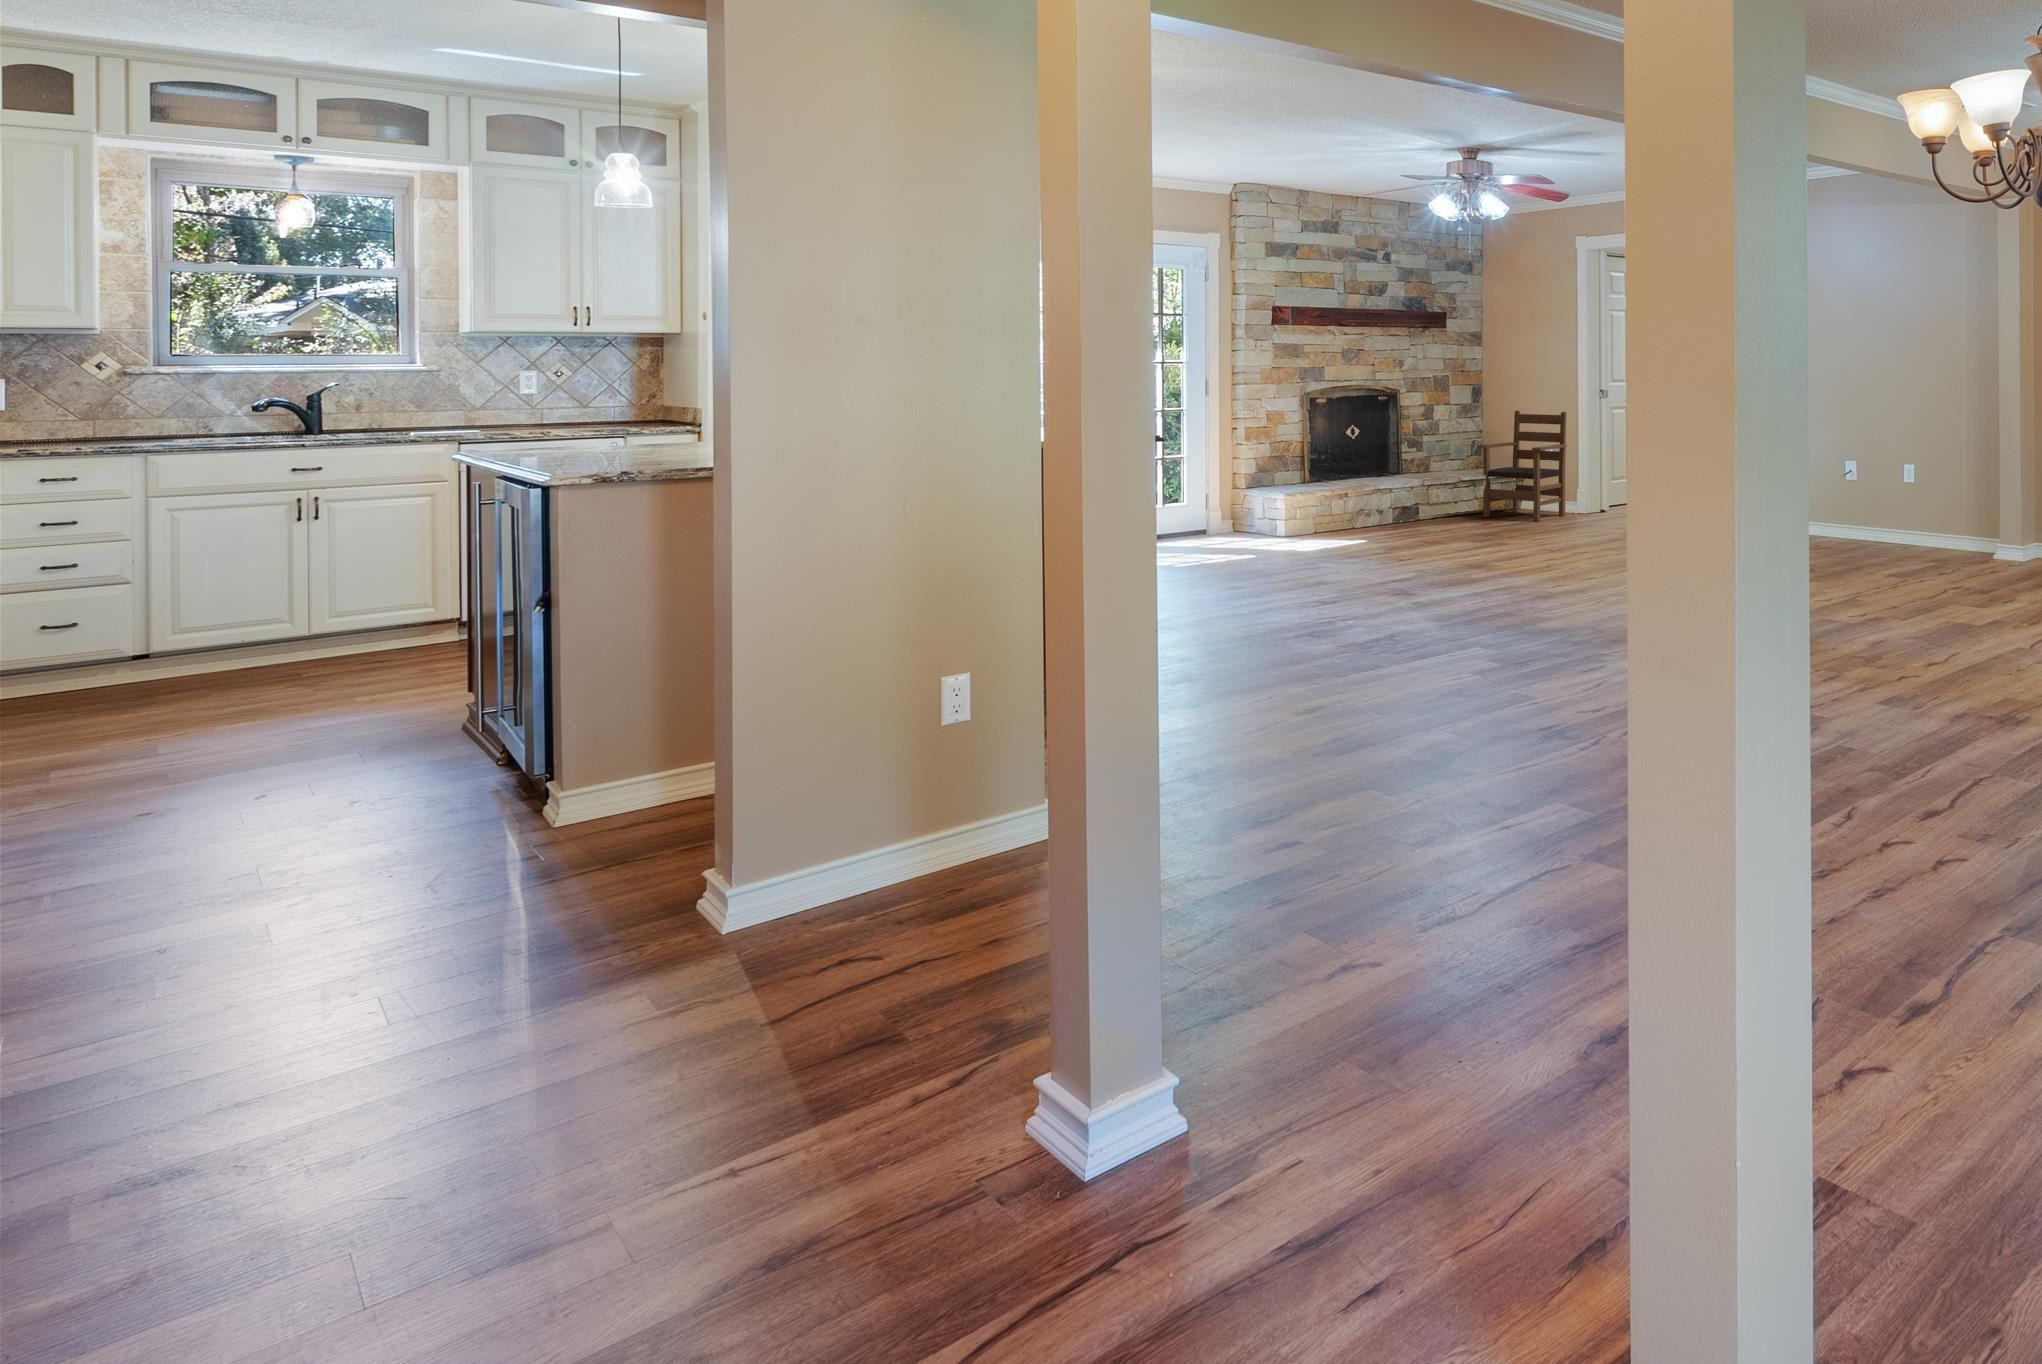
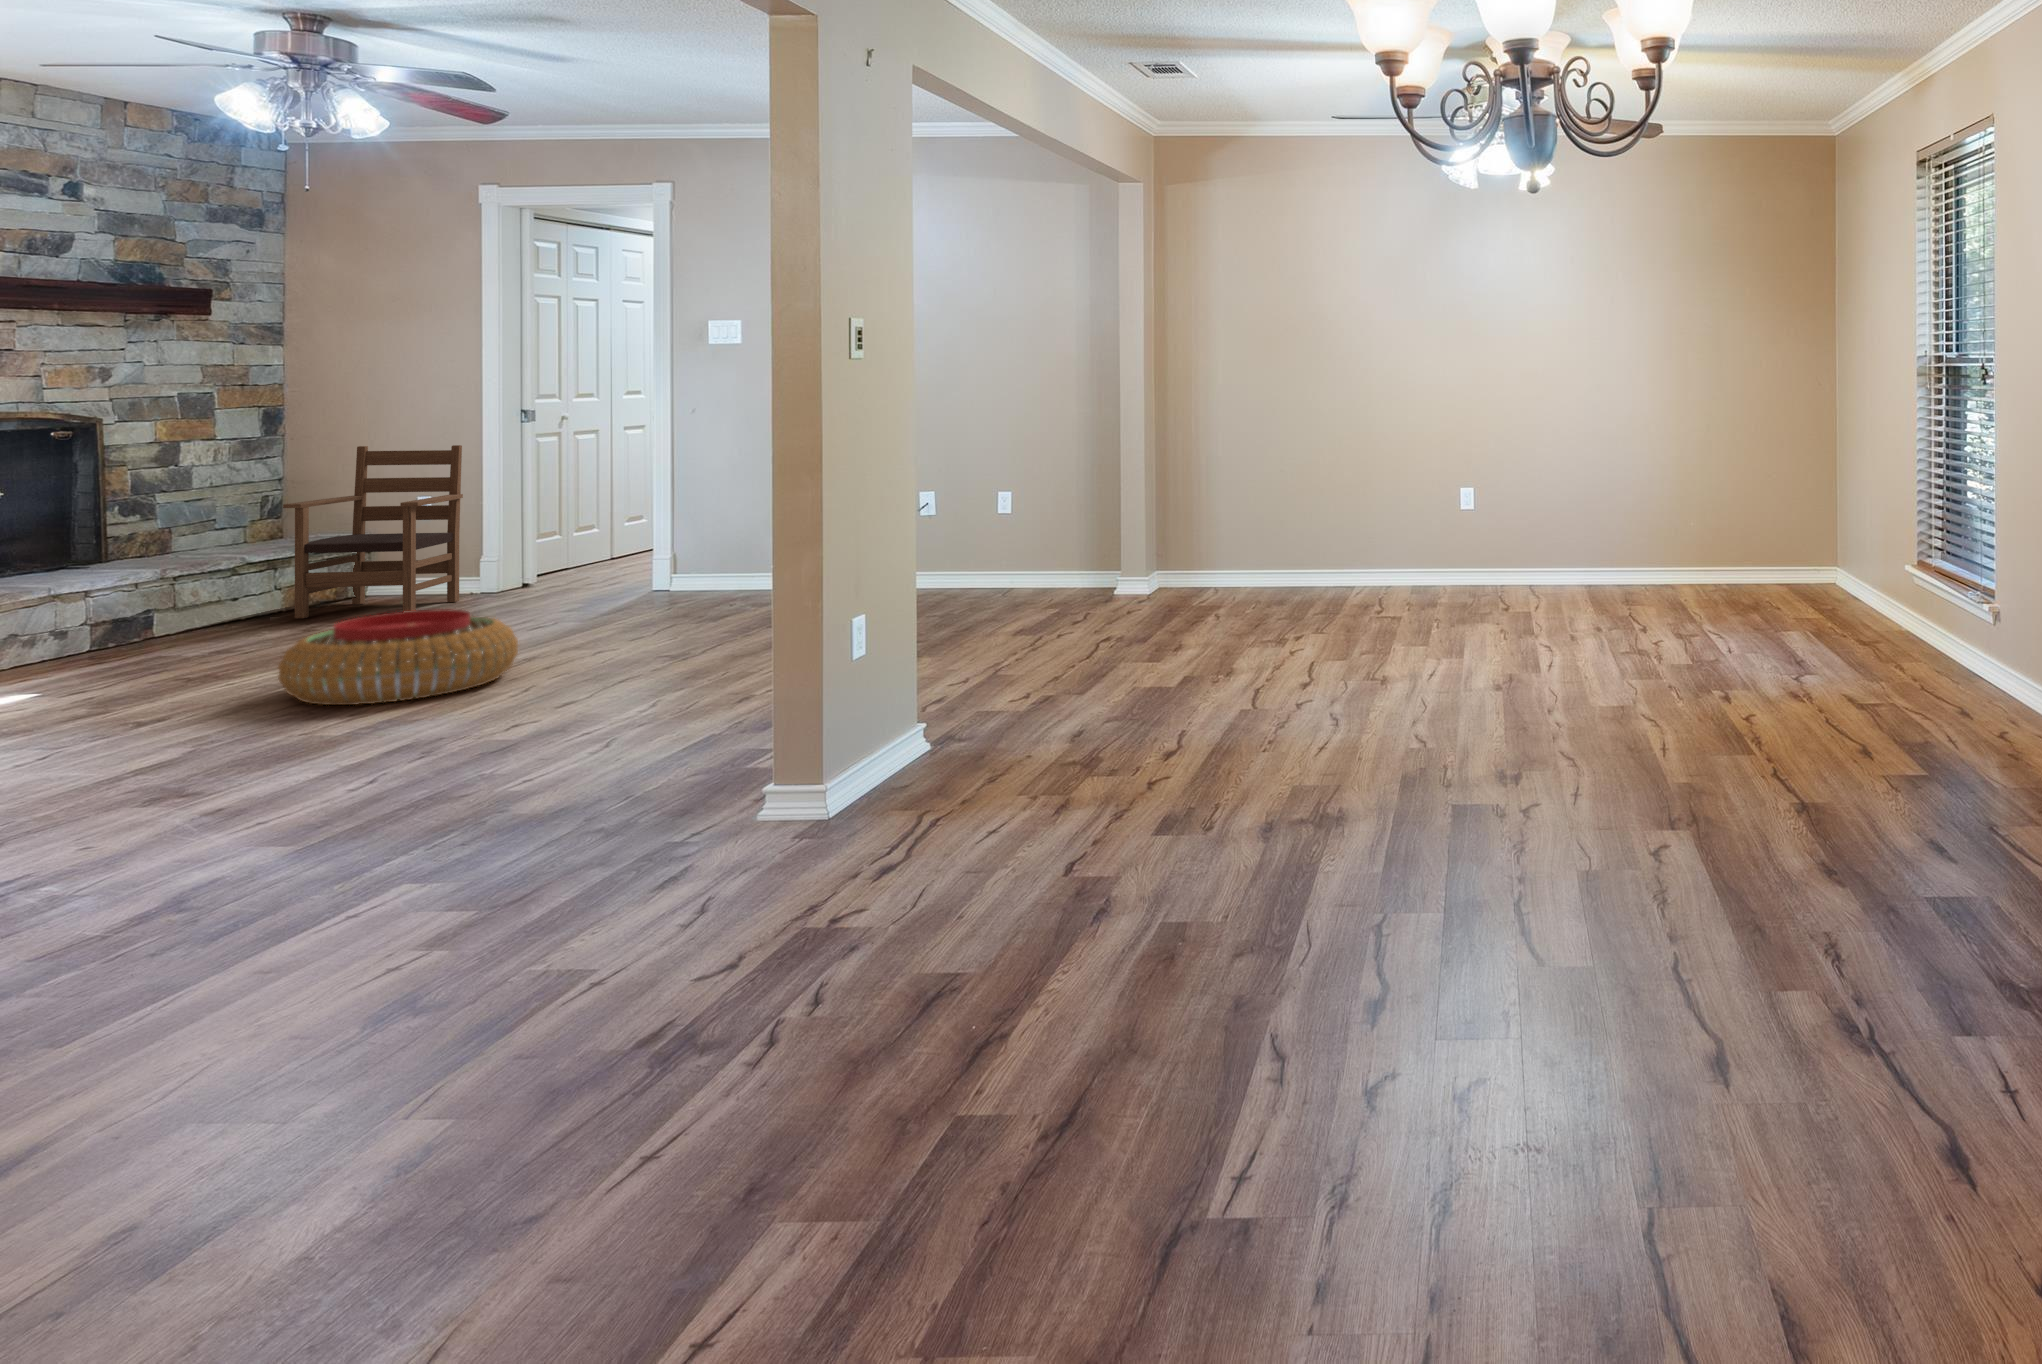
pouf: none [1459,514,1574,567] -> present [278,609,518,705]

